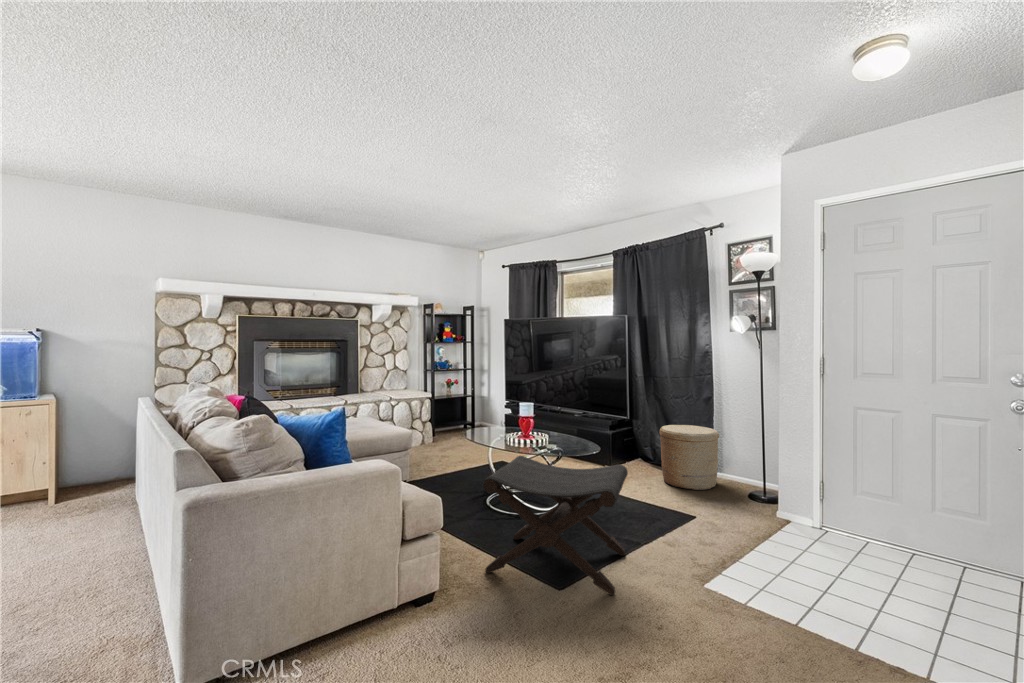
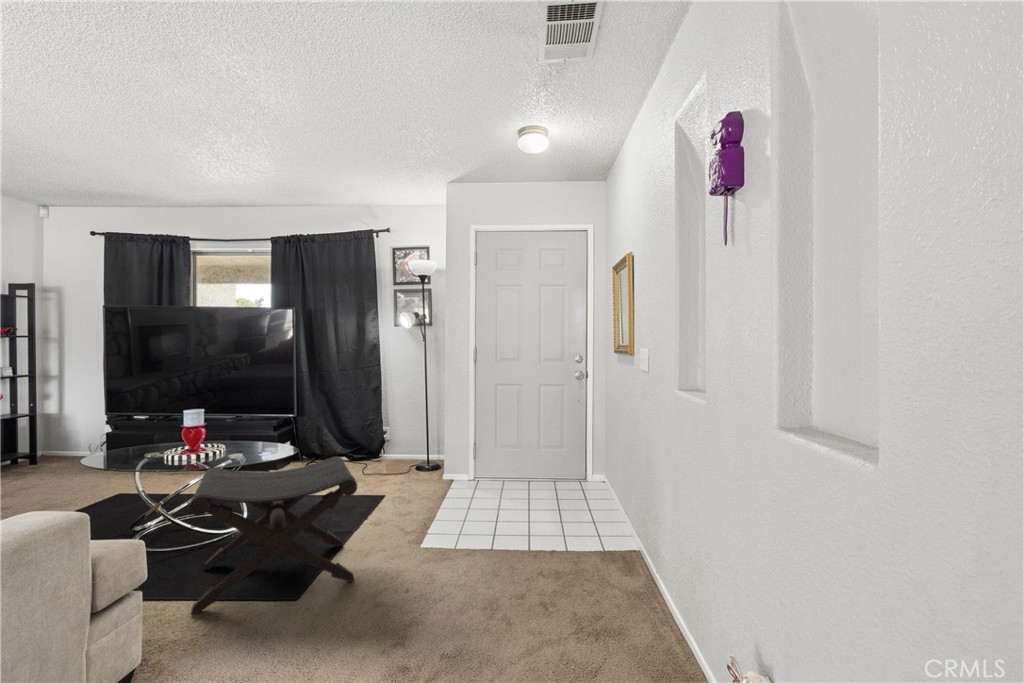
woven basket: present [659,425,719,490] -> none [333,416,389,476]

